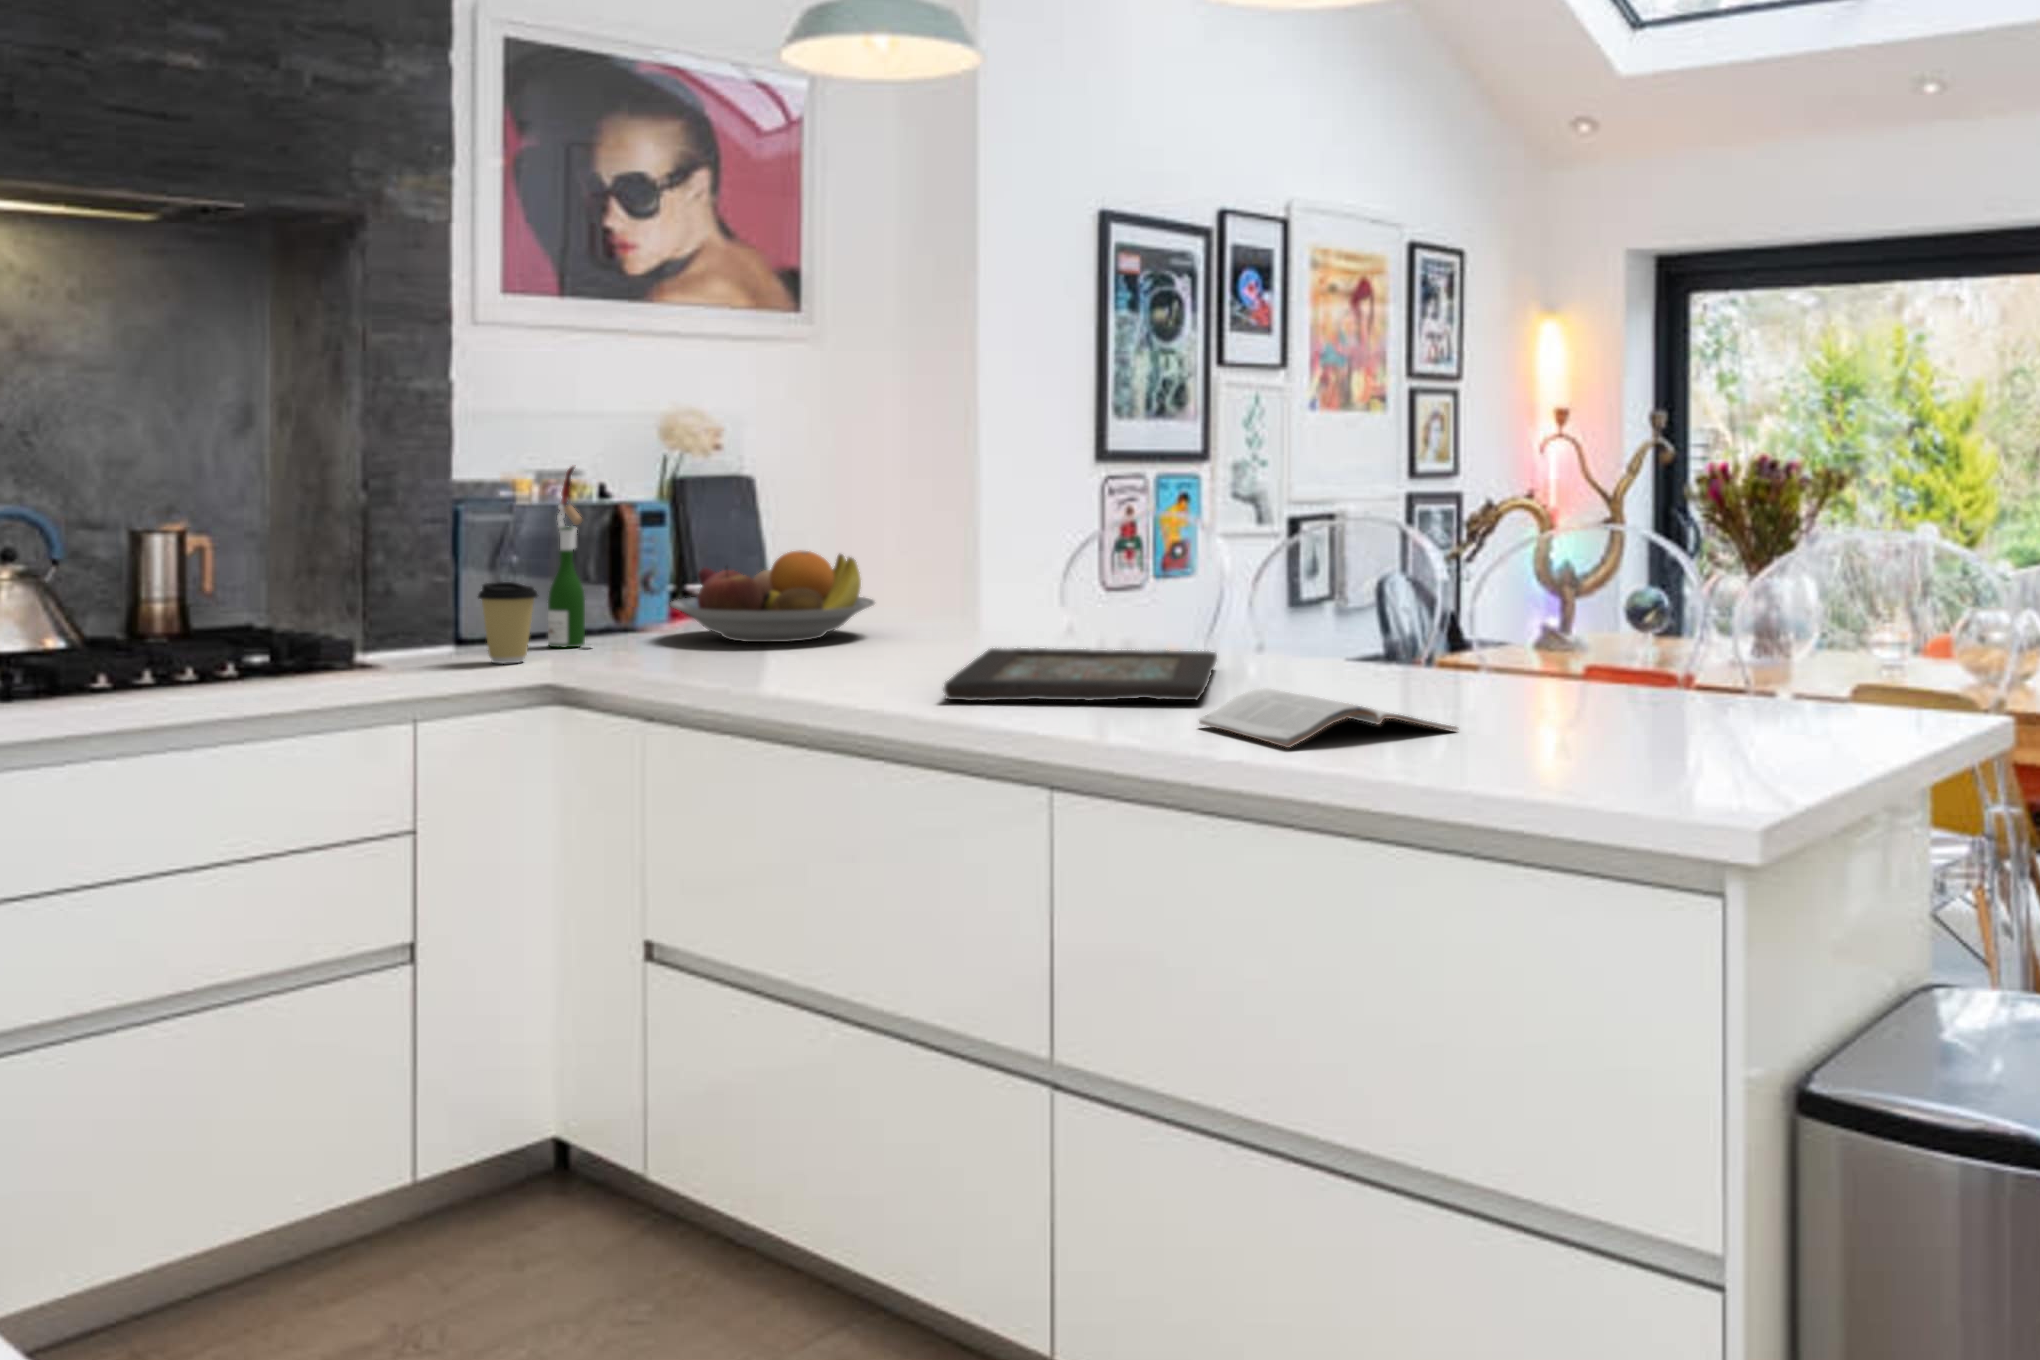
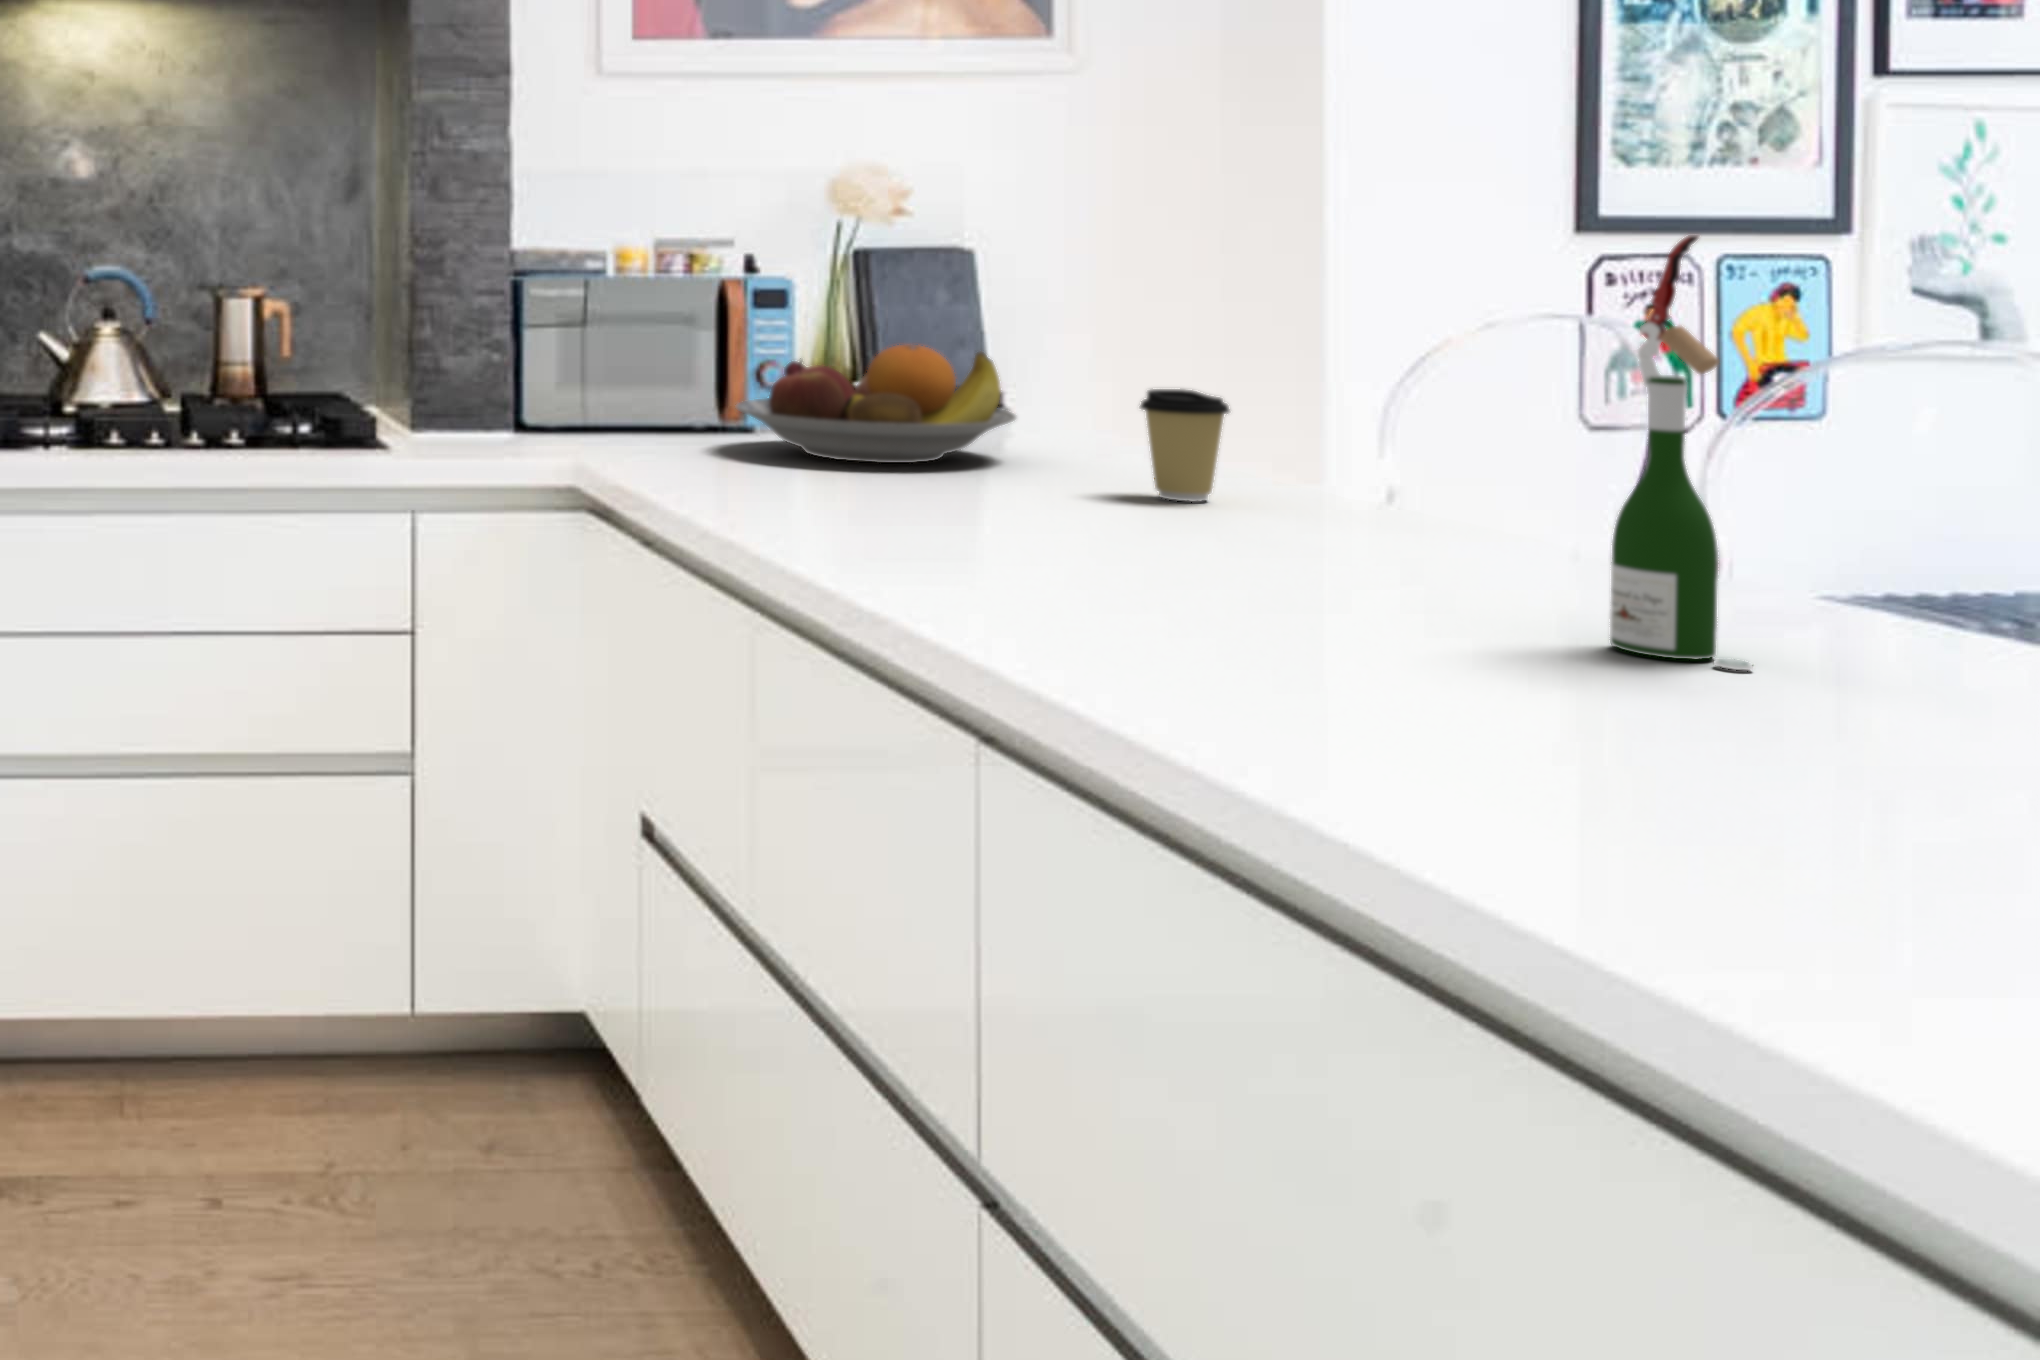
wine bottle: present [548,466,592,648] -> present [1610,235,1753,670]
coffee cup: present [478,582,538,664] -> present [1140,389,1229,502]
decorative tray: present [944,648,1217,701] -> none [884,497,1475,618]
magazine: present [1199,688,1458,748] -> none [1207,613,1782,762]

